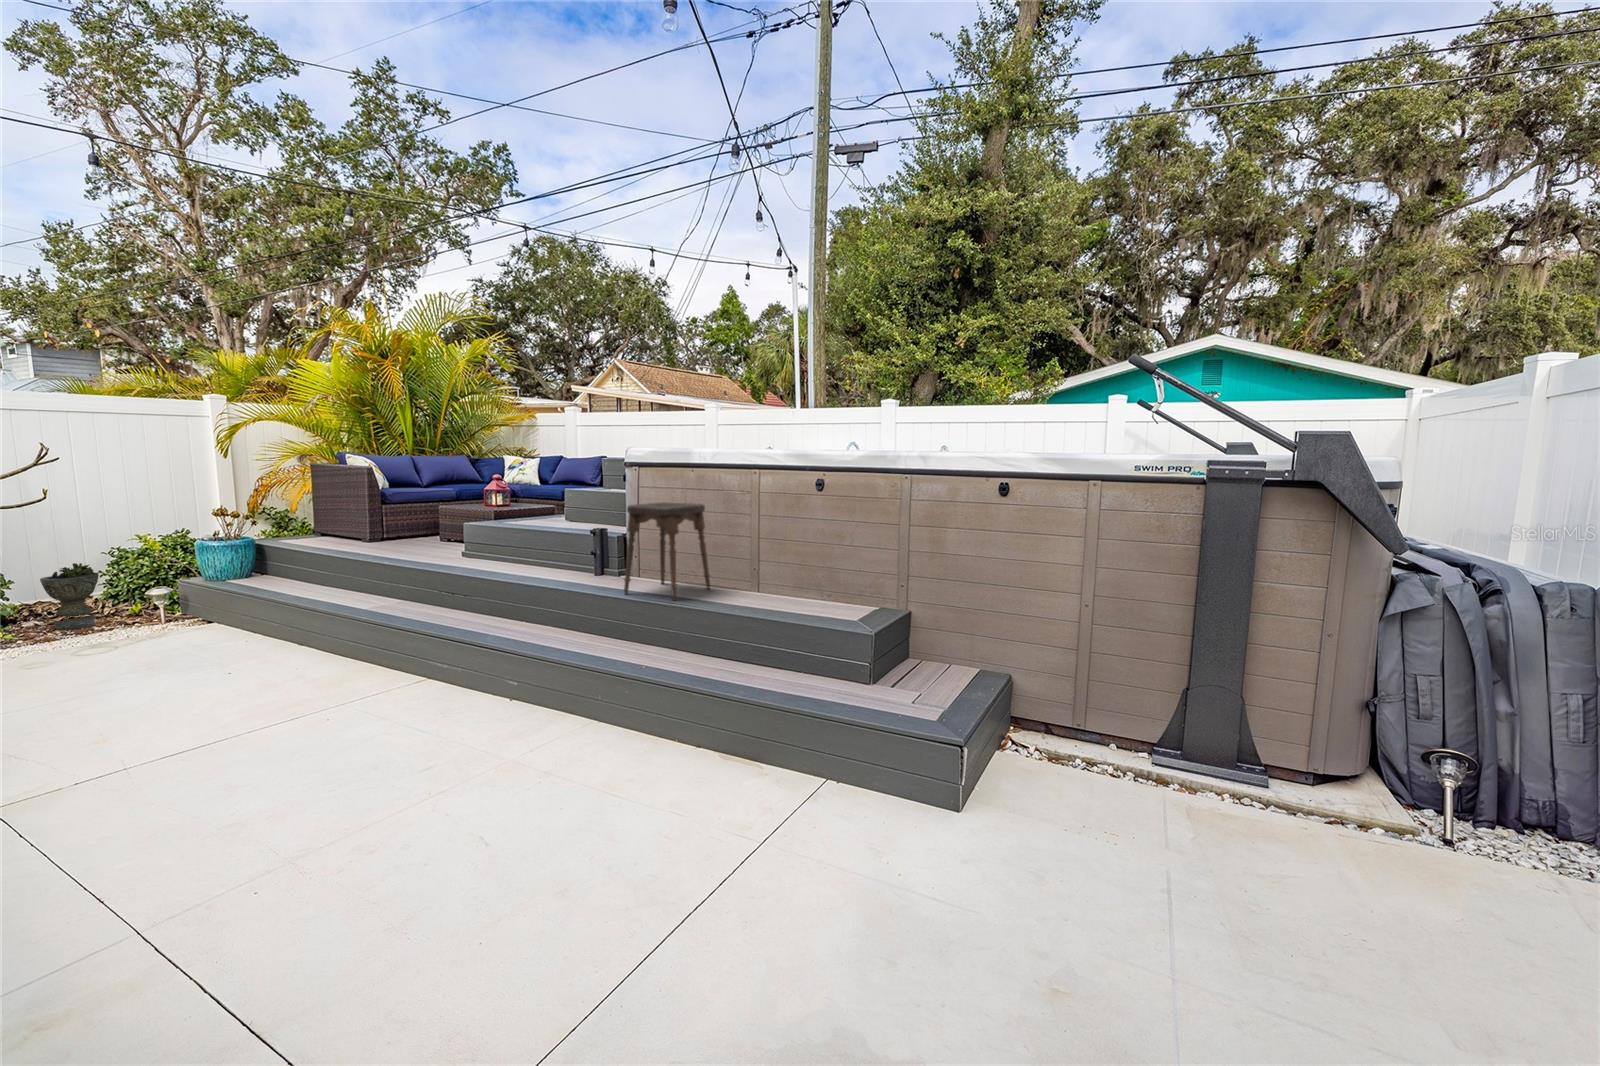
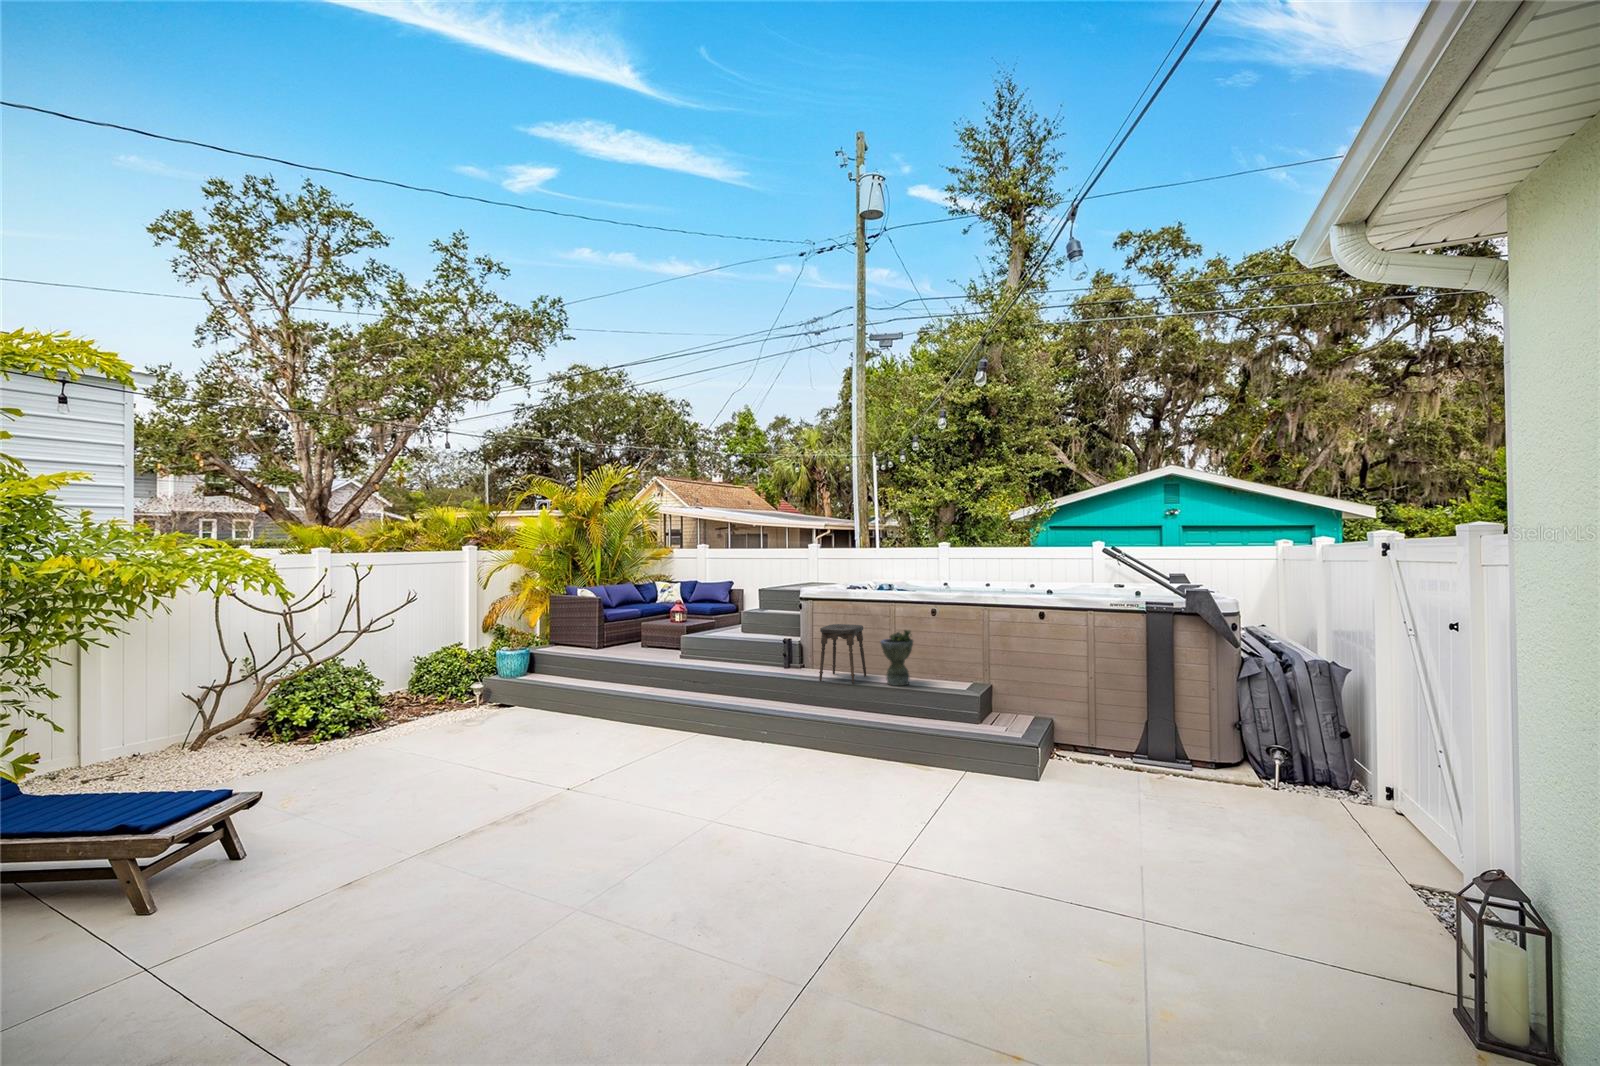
planter: present [40,563,99,630] -> present [880,630,913,686]

